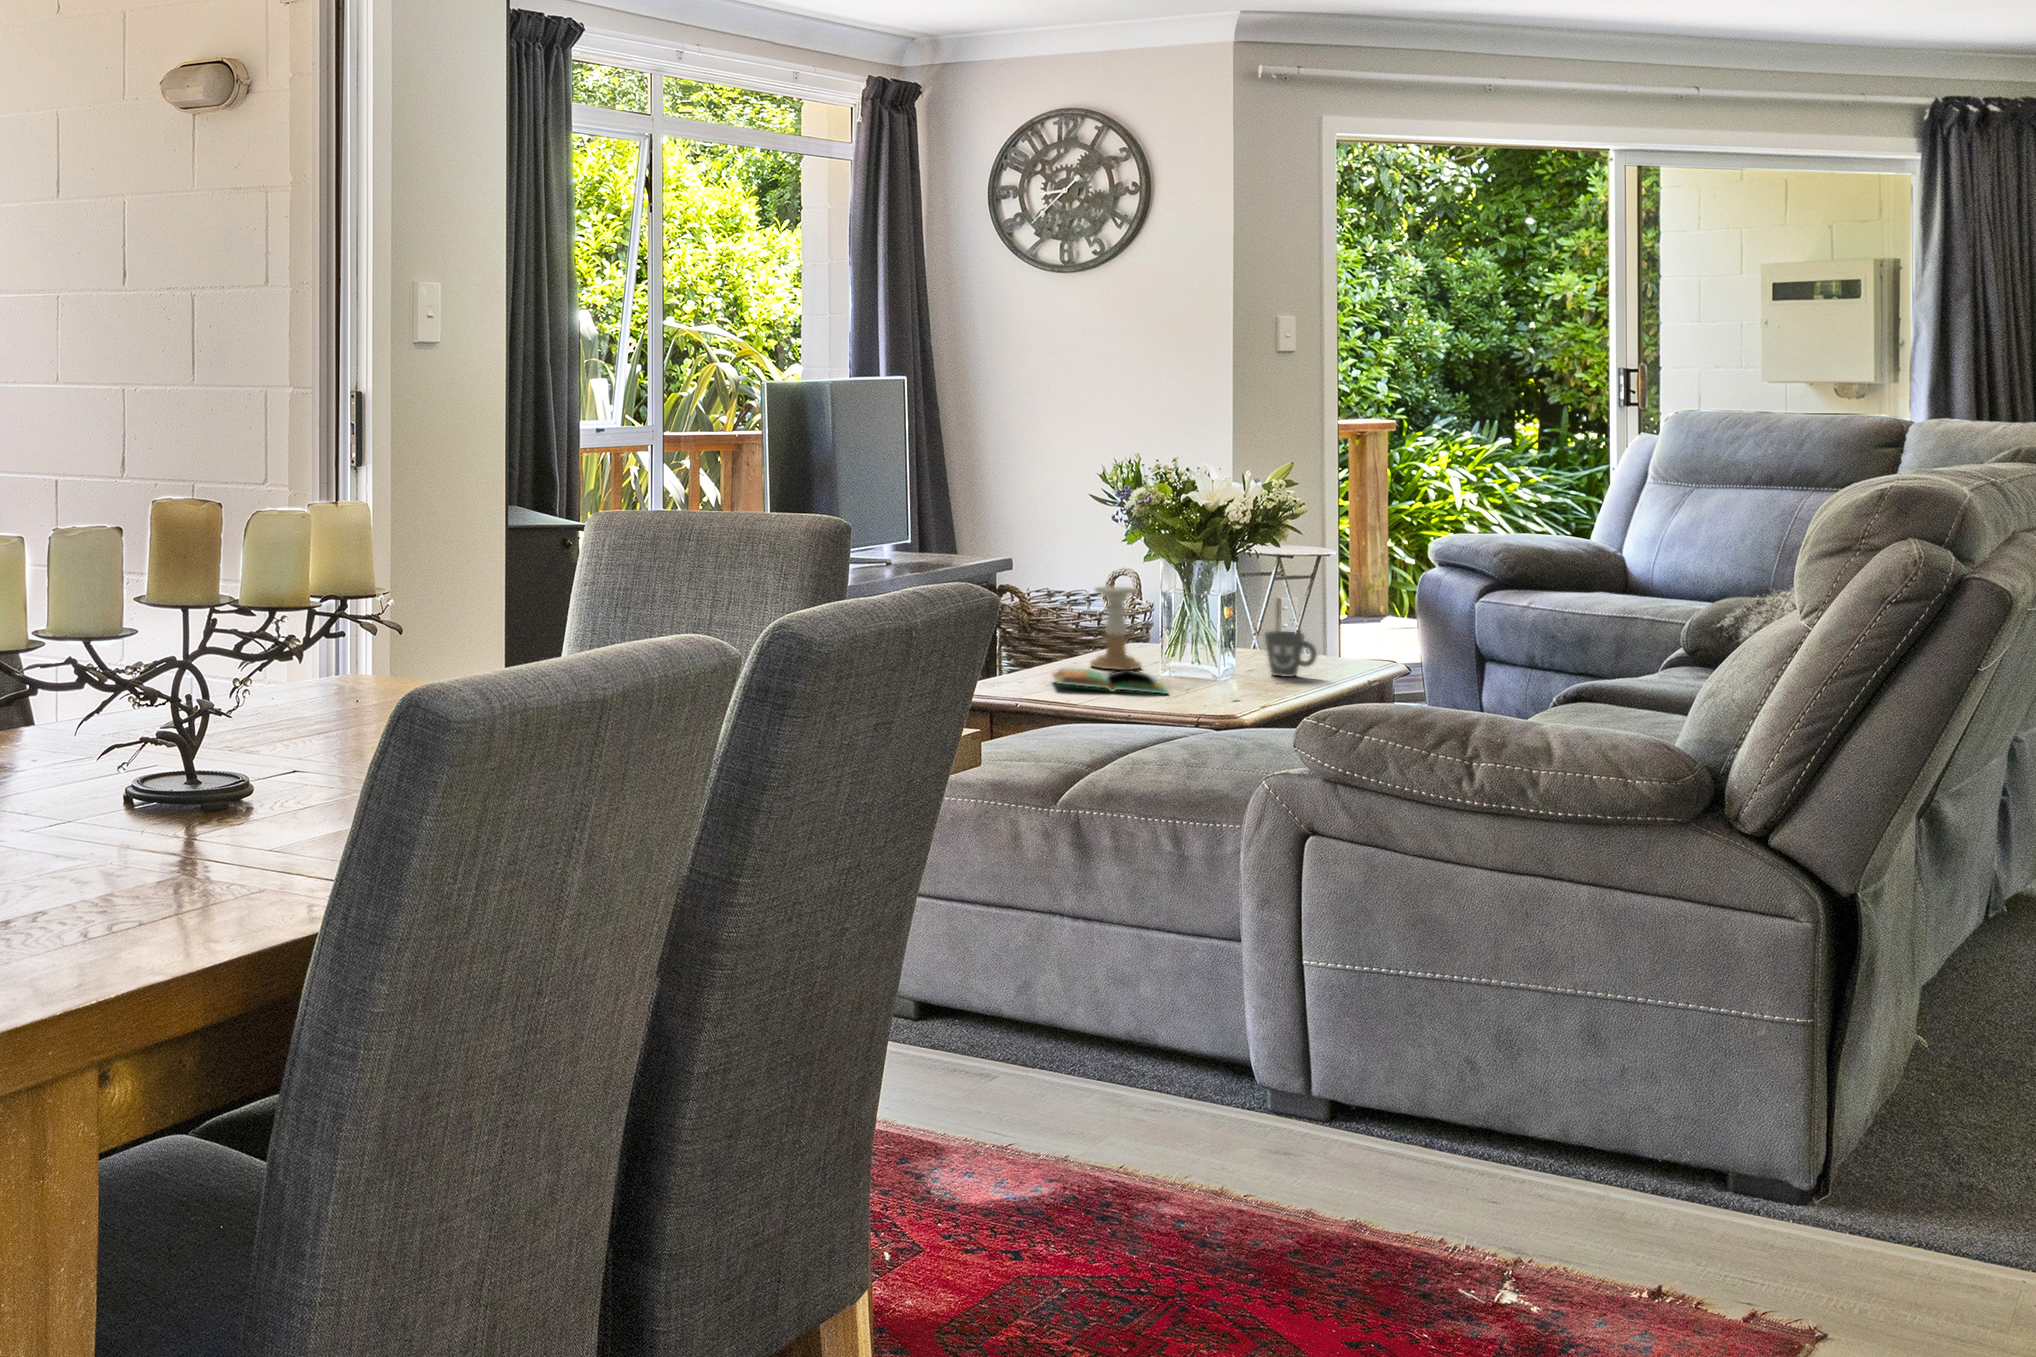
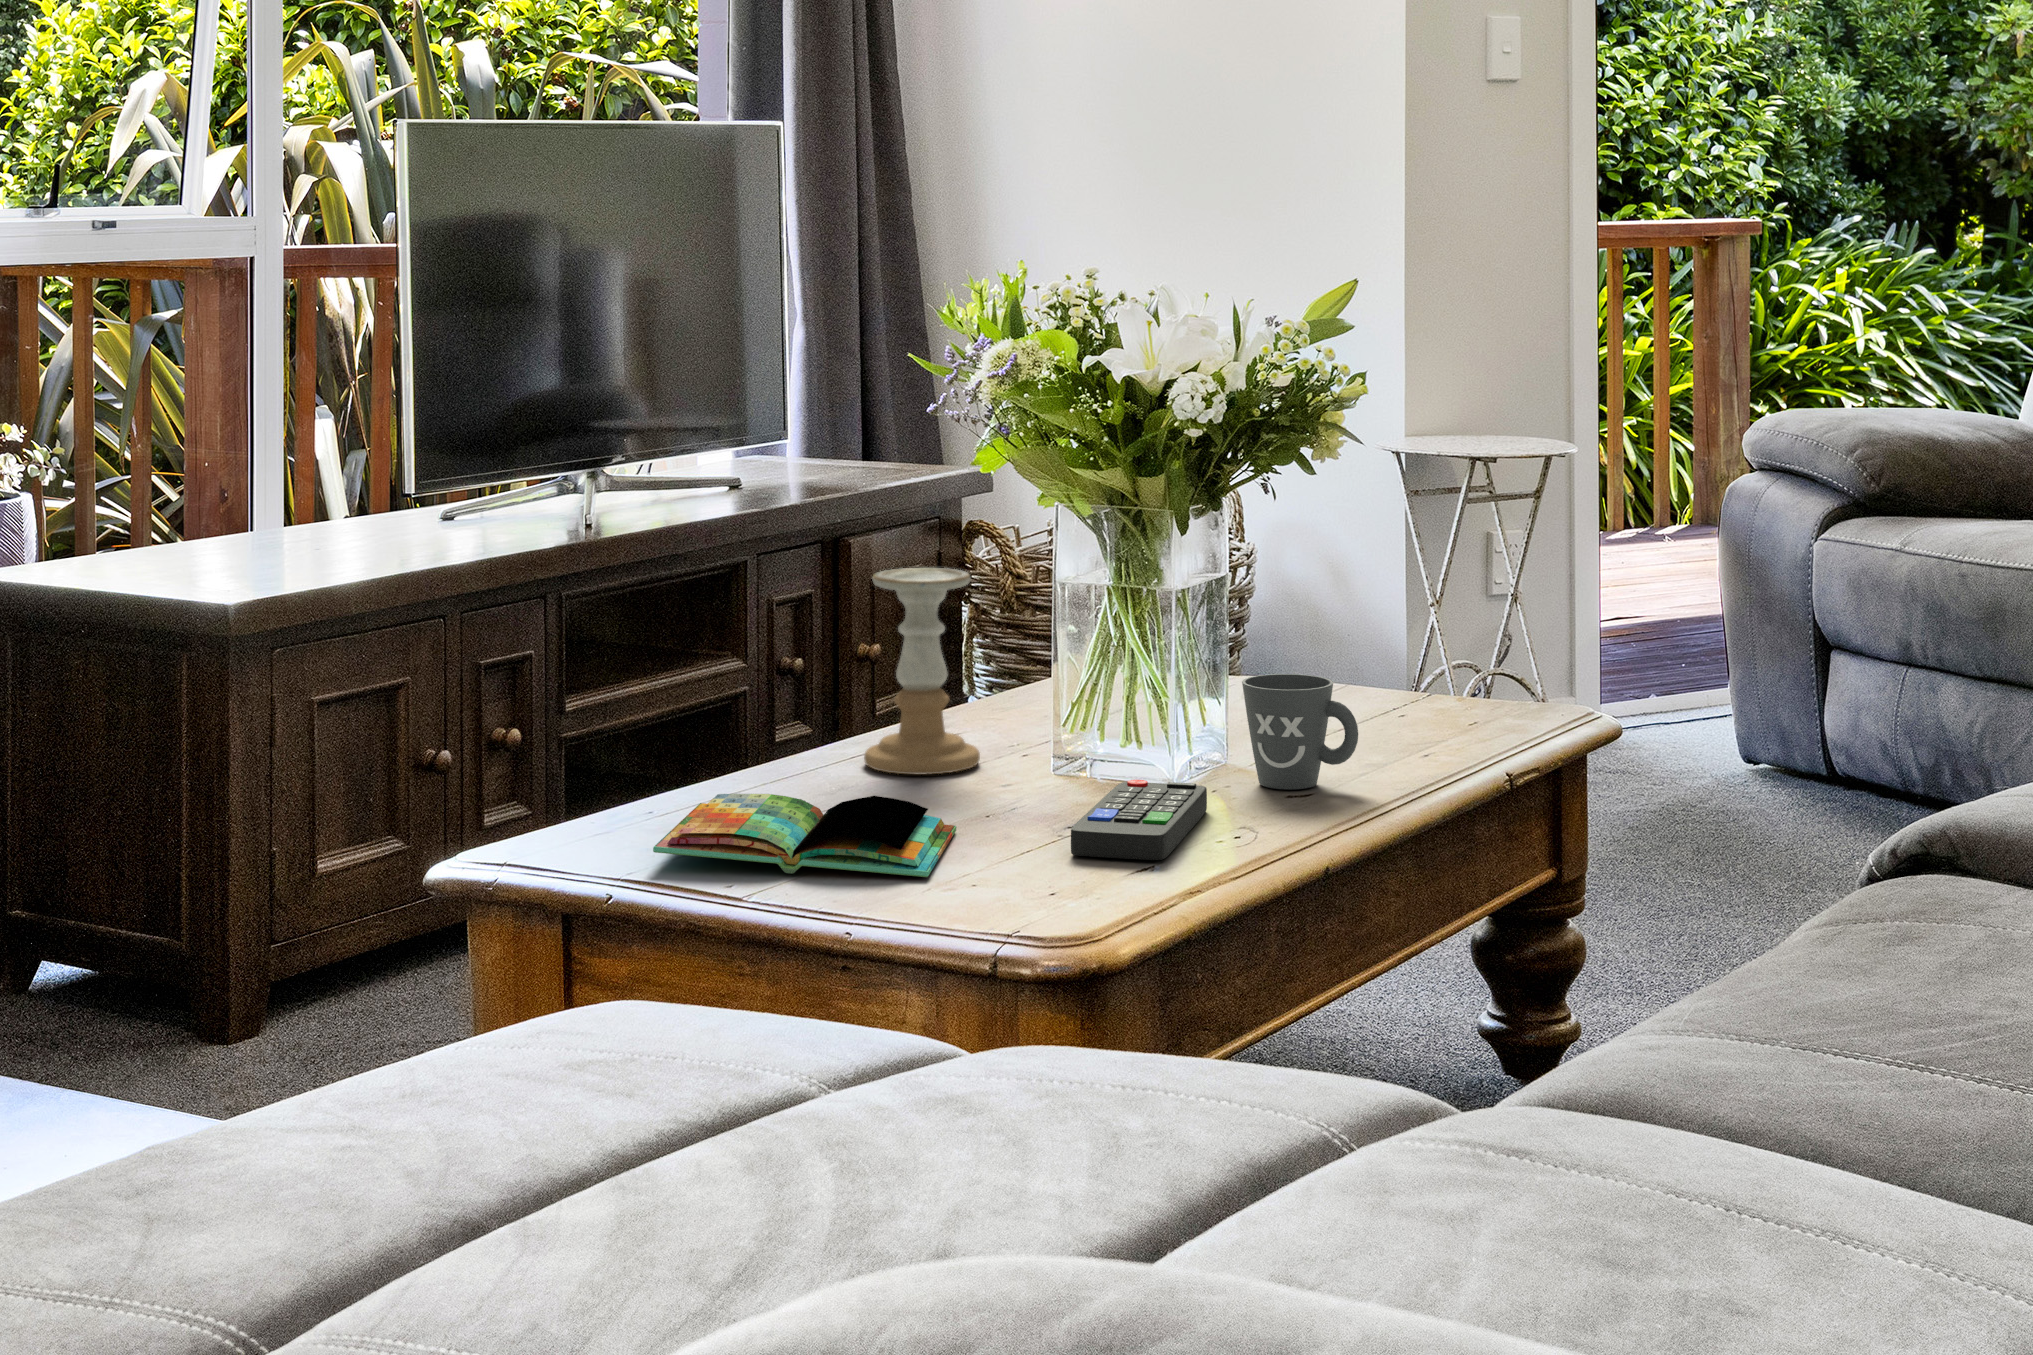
remote control: none [1217,669,1259,692] -> present [1071,780,1207,860]

